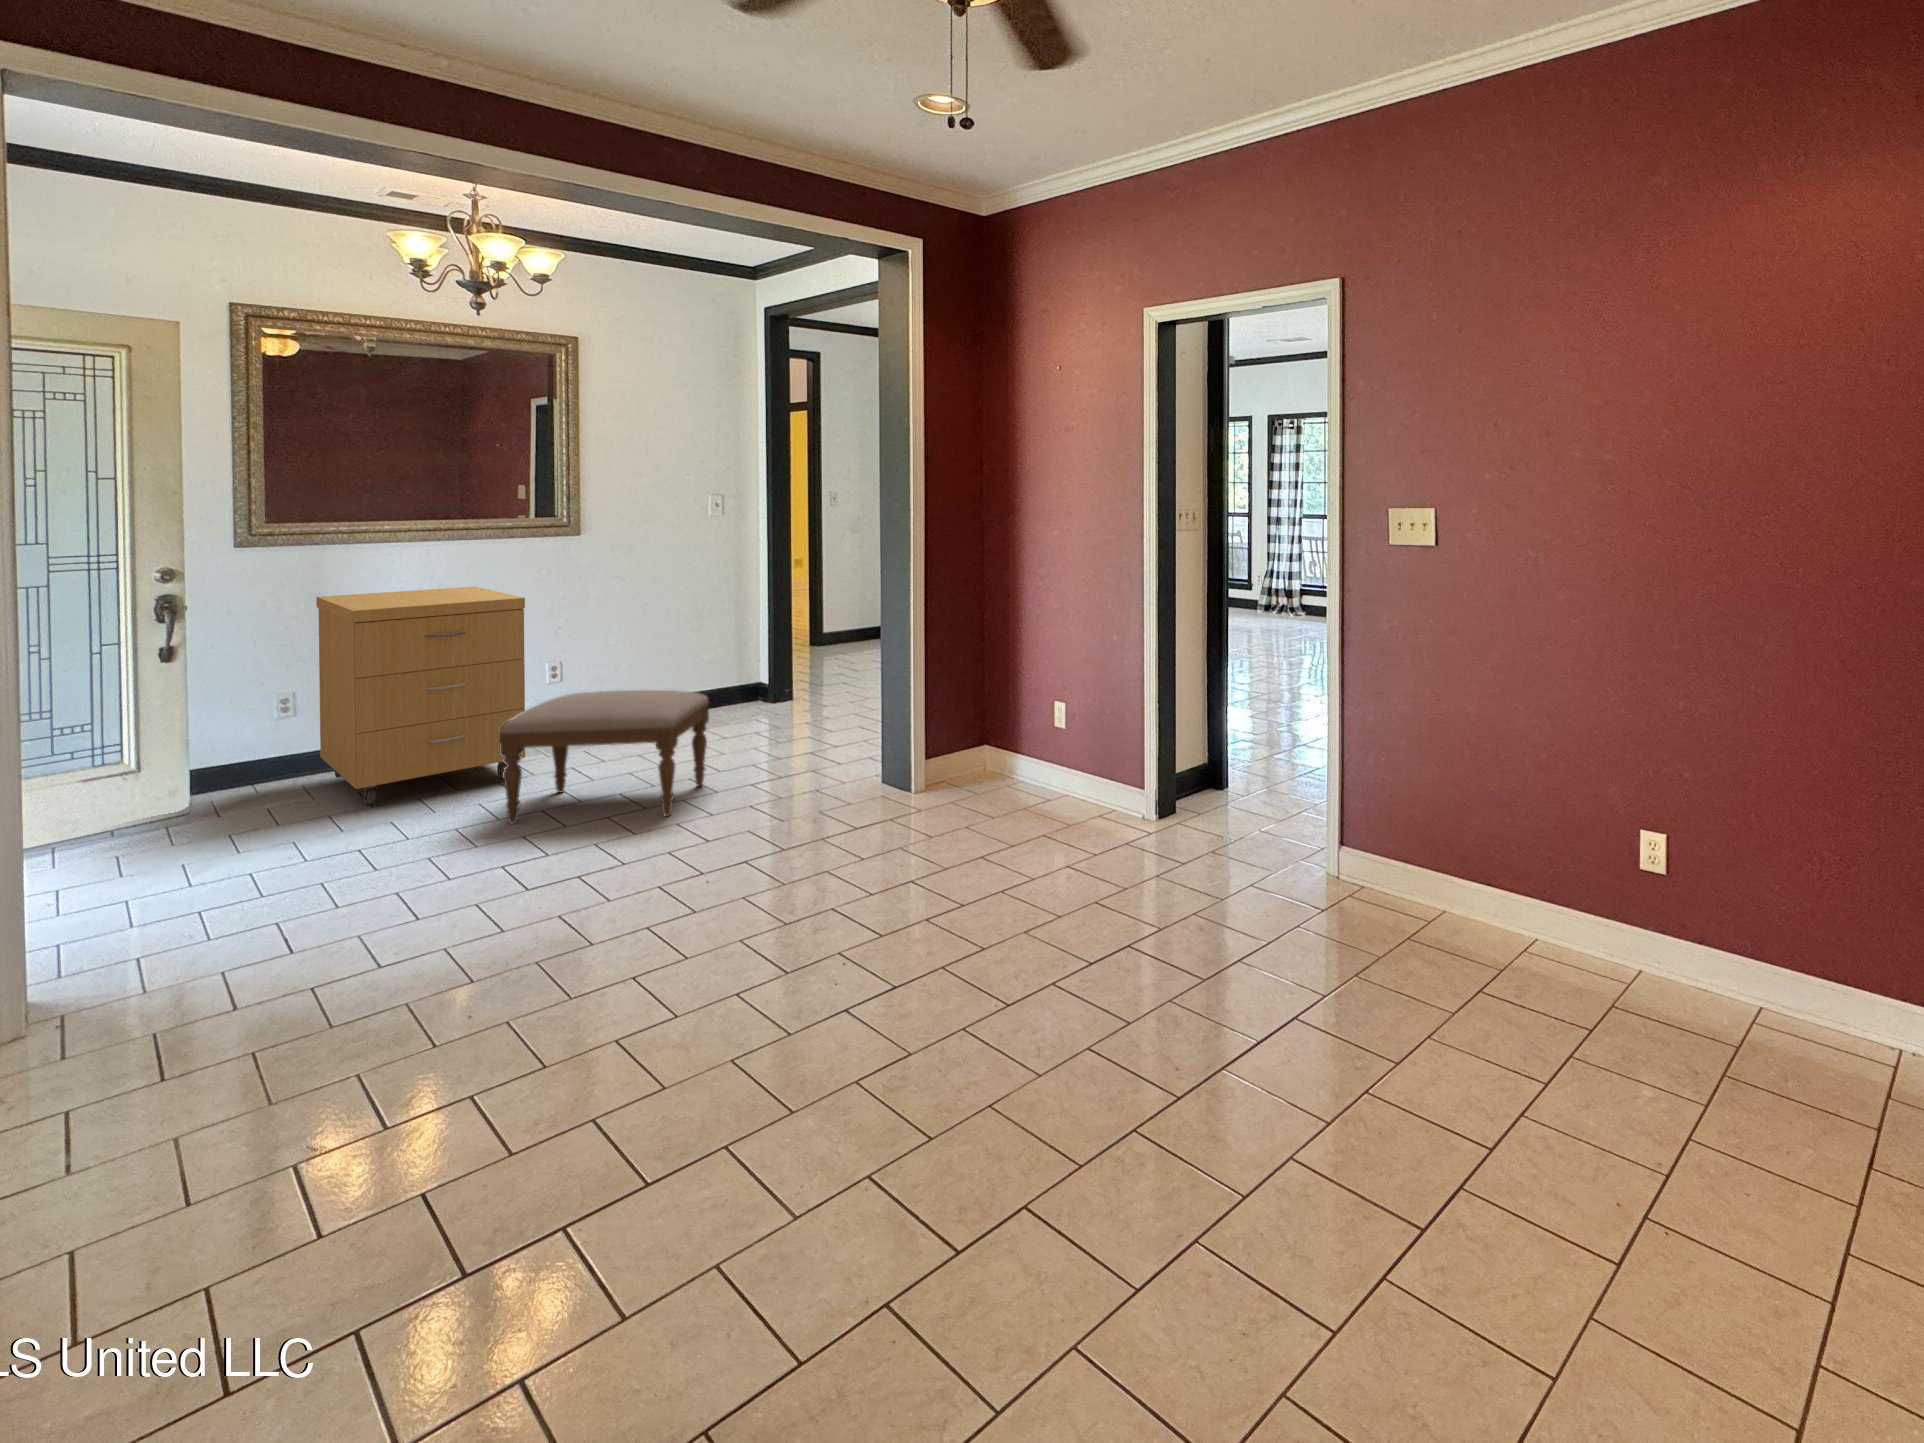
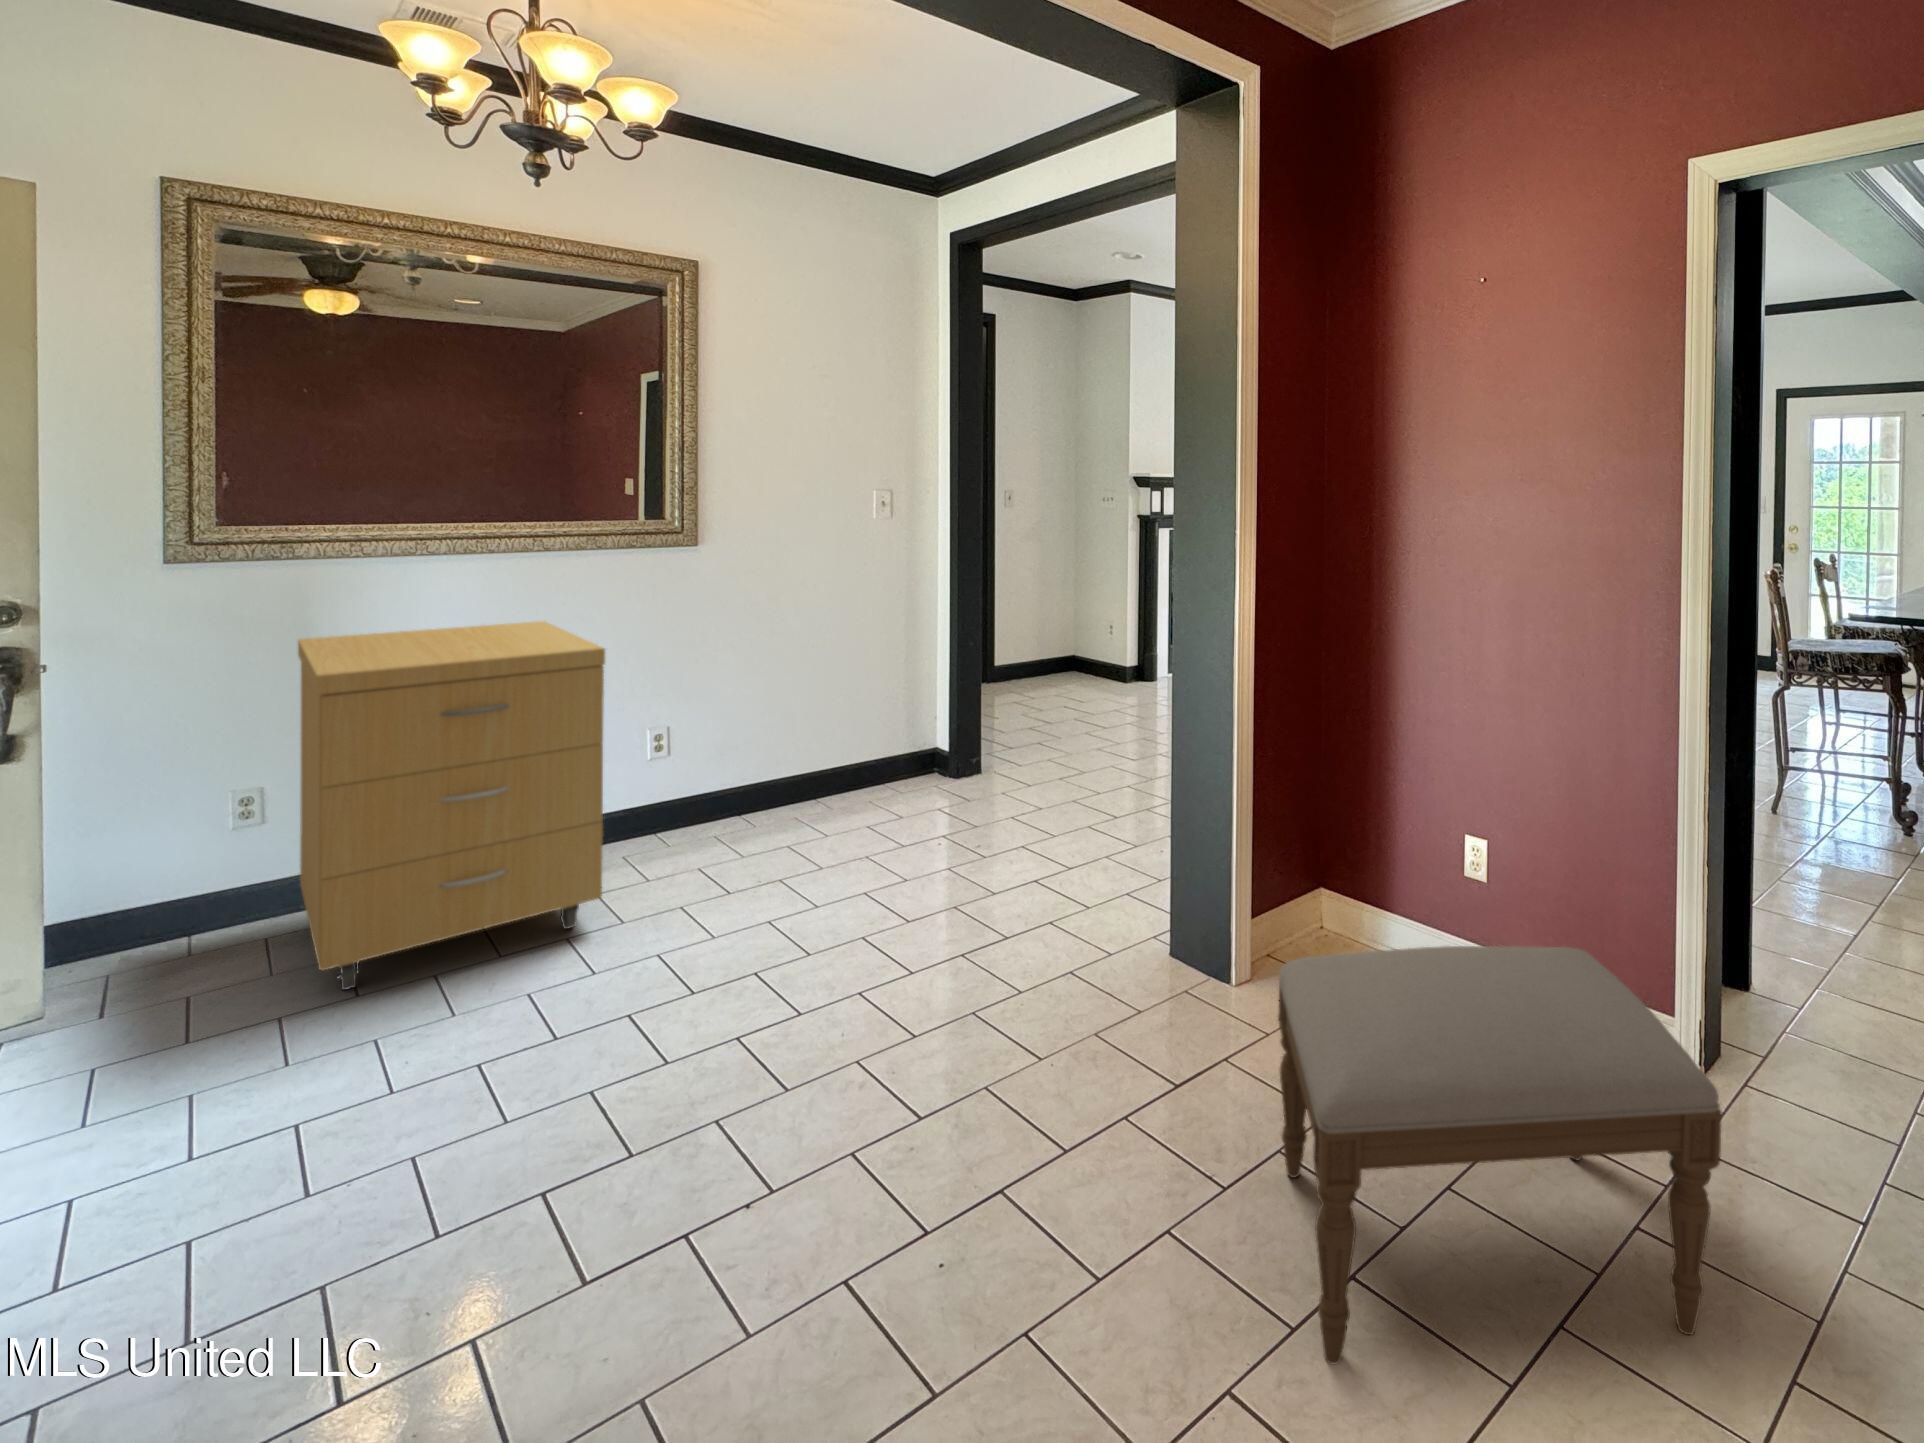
ottoman: present [500,690,709,824] -> present [1278,946,1722,1364]

